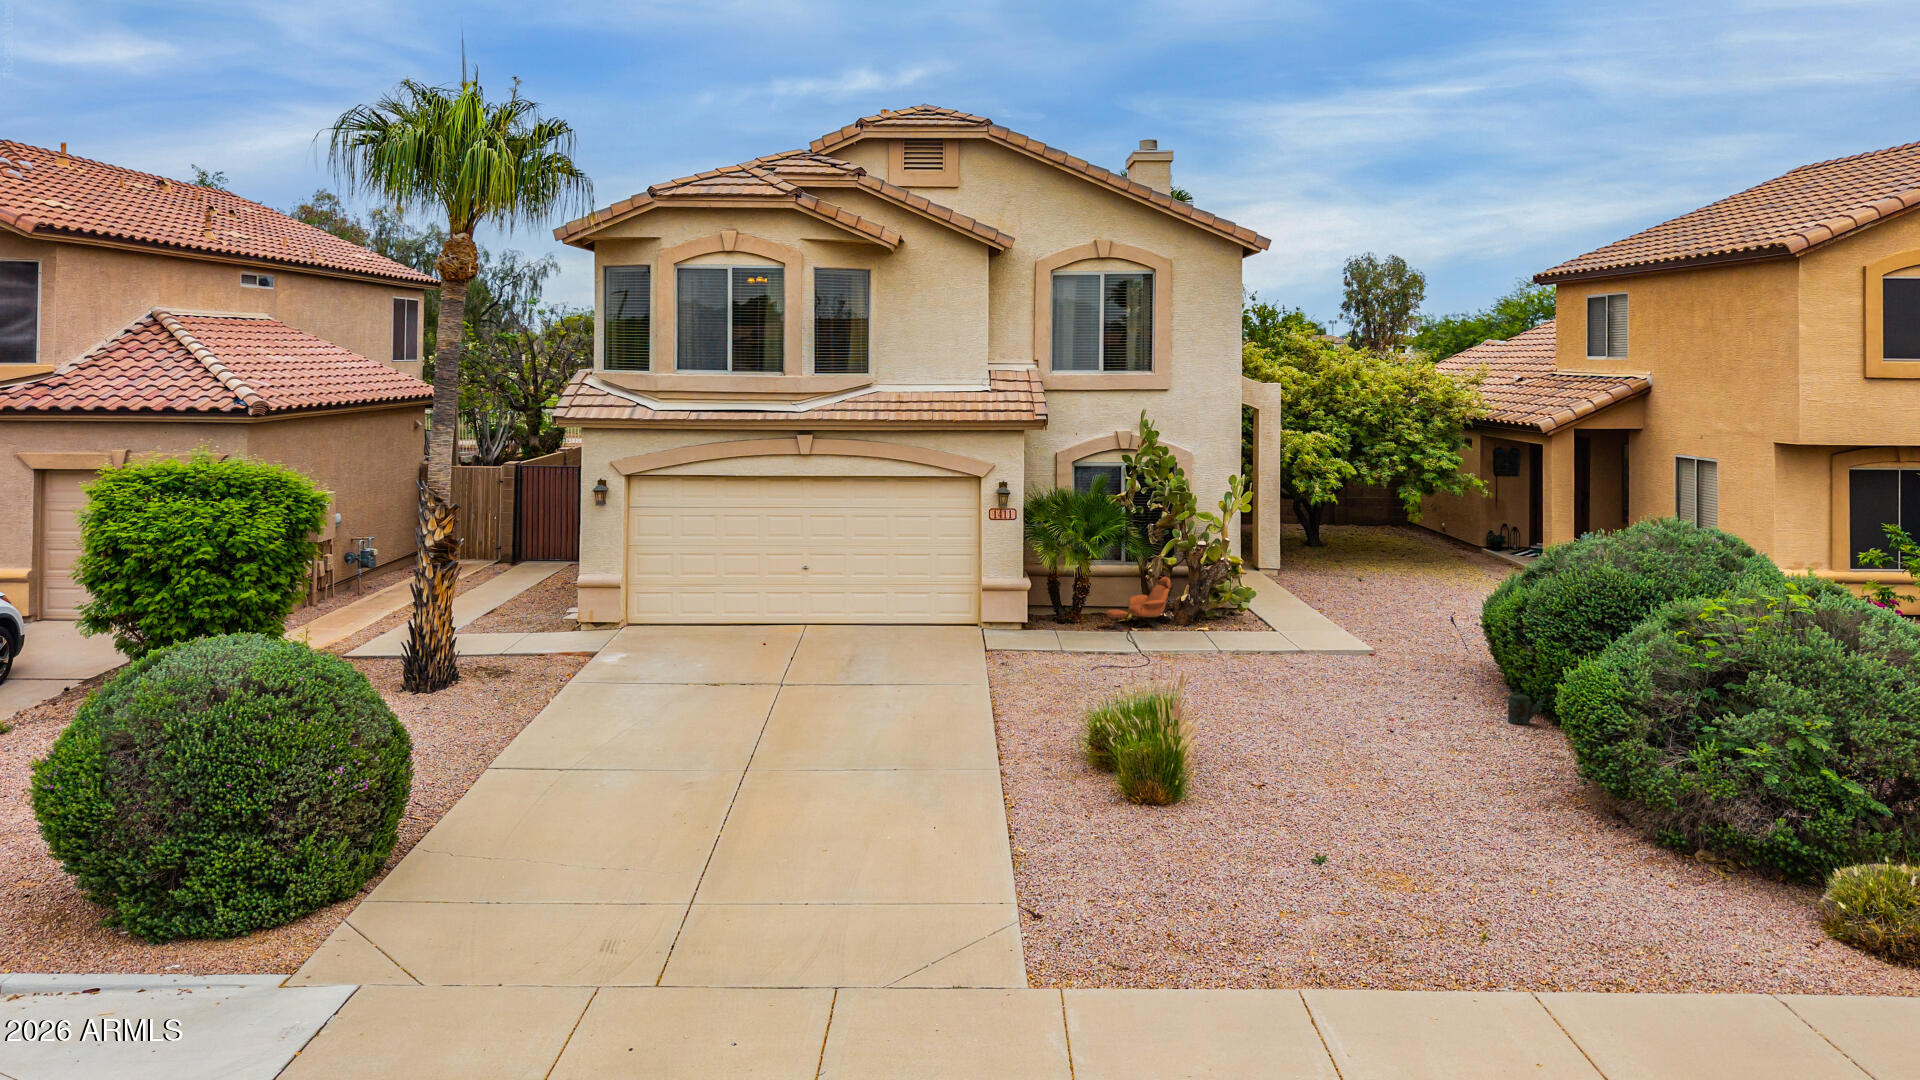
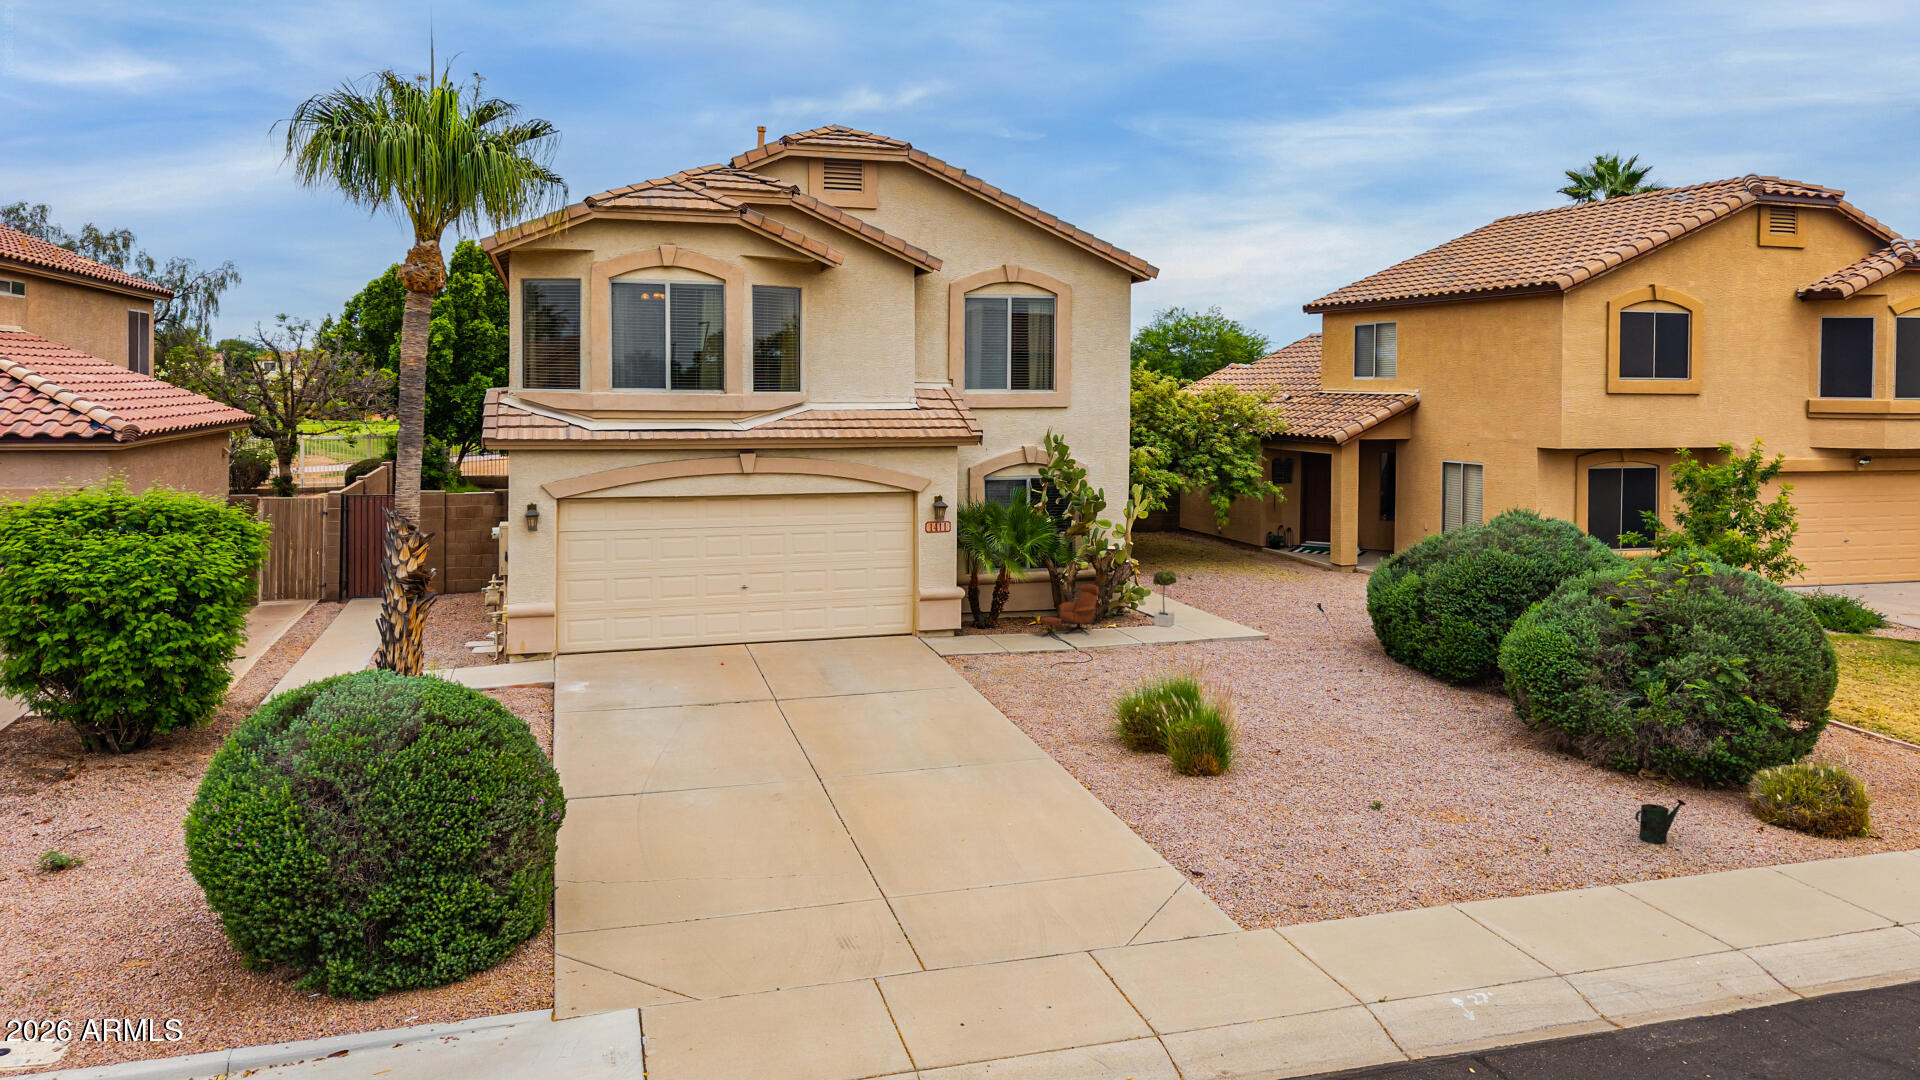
potted tree: none [1234,563,1261,625] -> present [1153,570,1177,627]
watering can: present [1501,693,1550,725] -> present [1635,799,1686,844]

